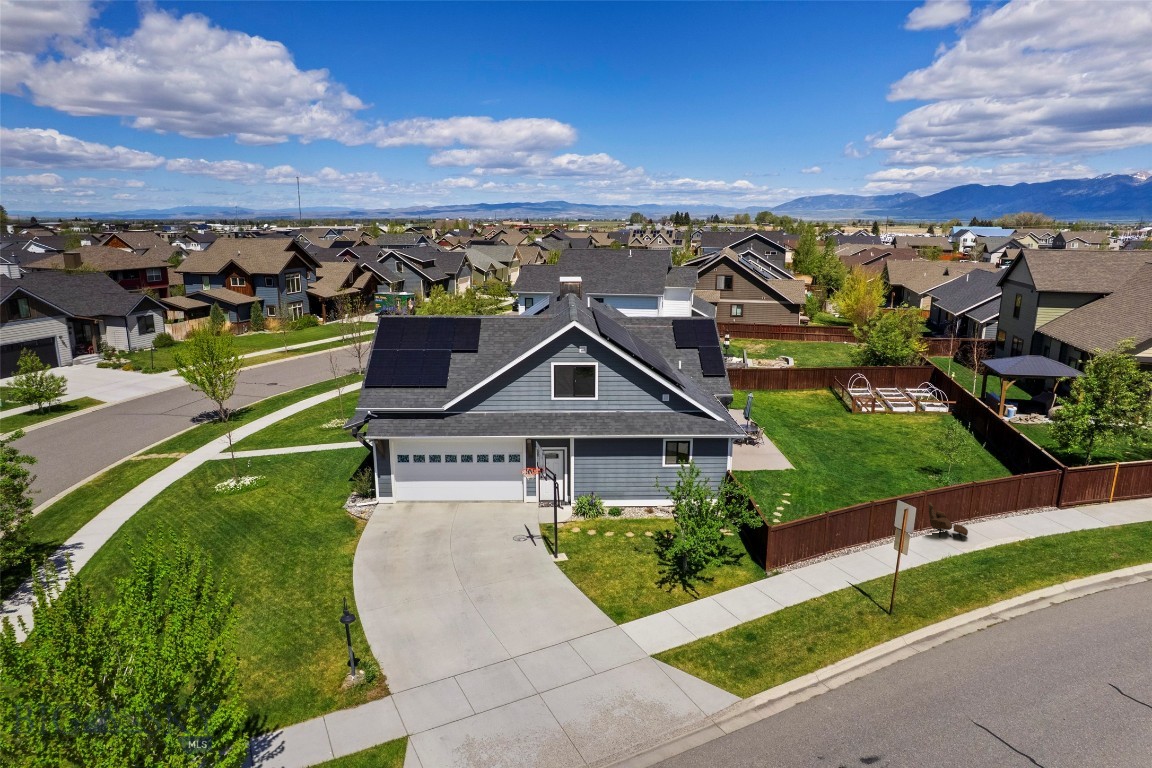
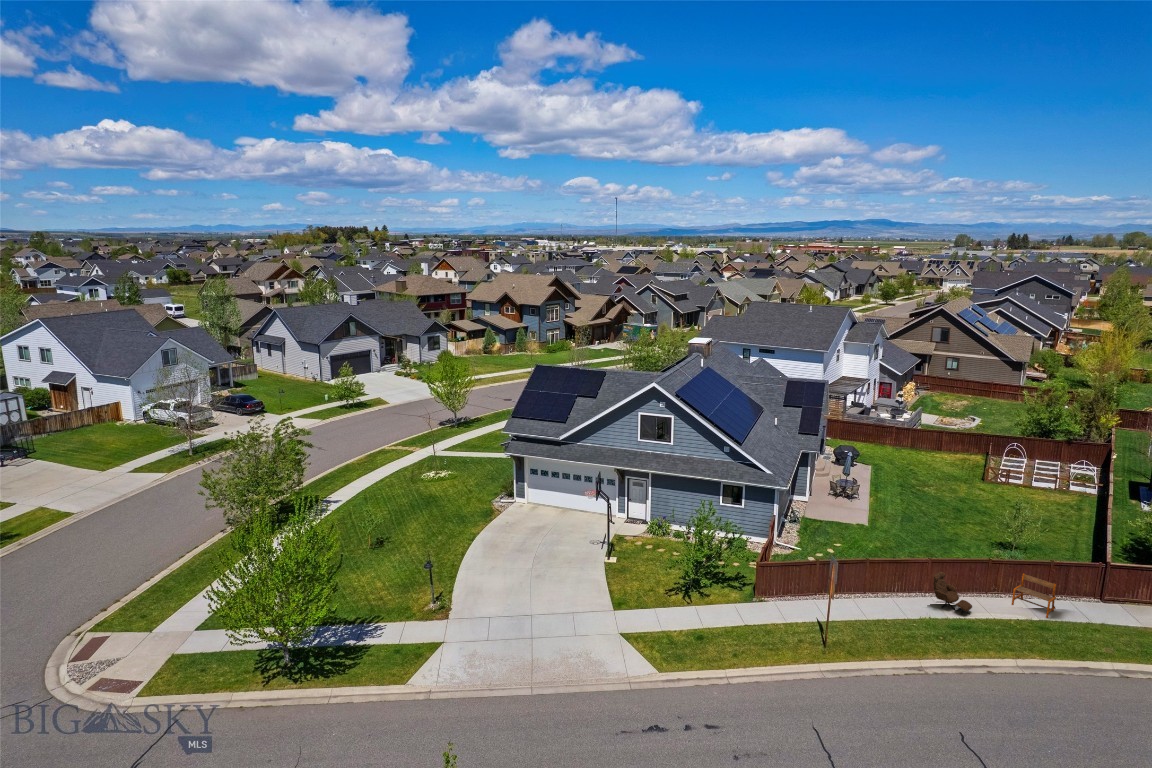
bench: none [987,487,1028,527] -> present [1012,573,1056,618]

